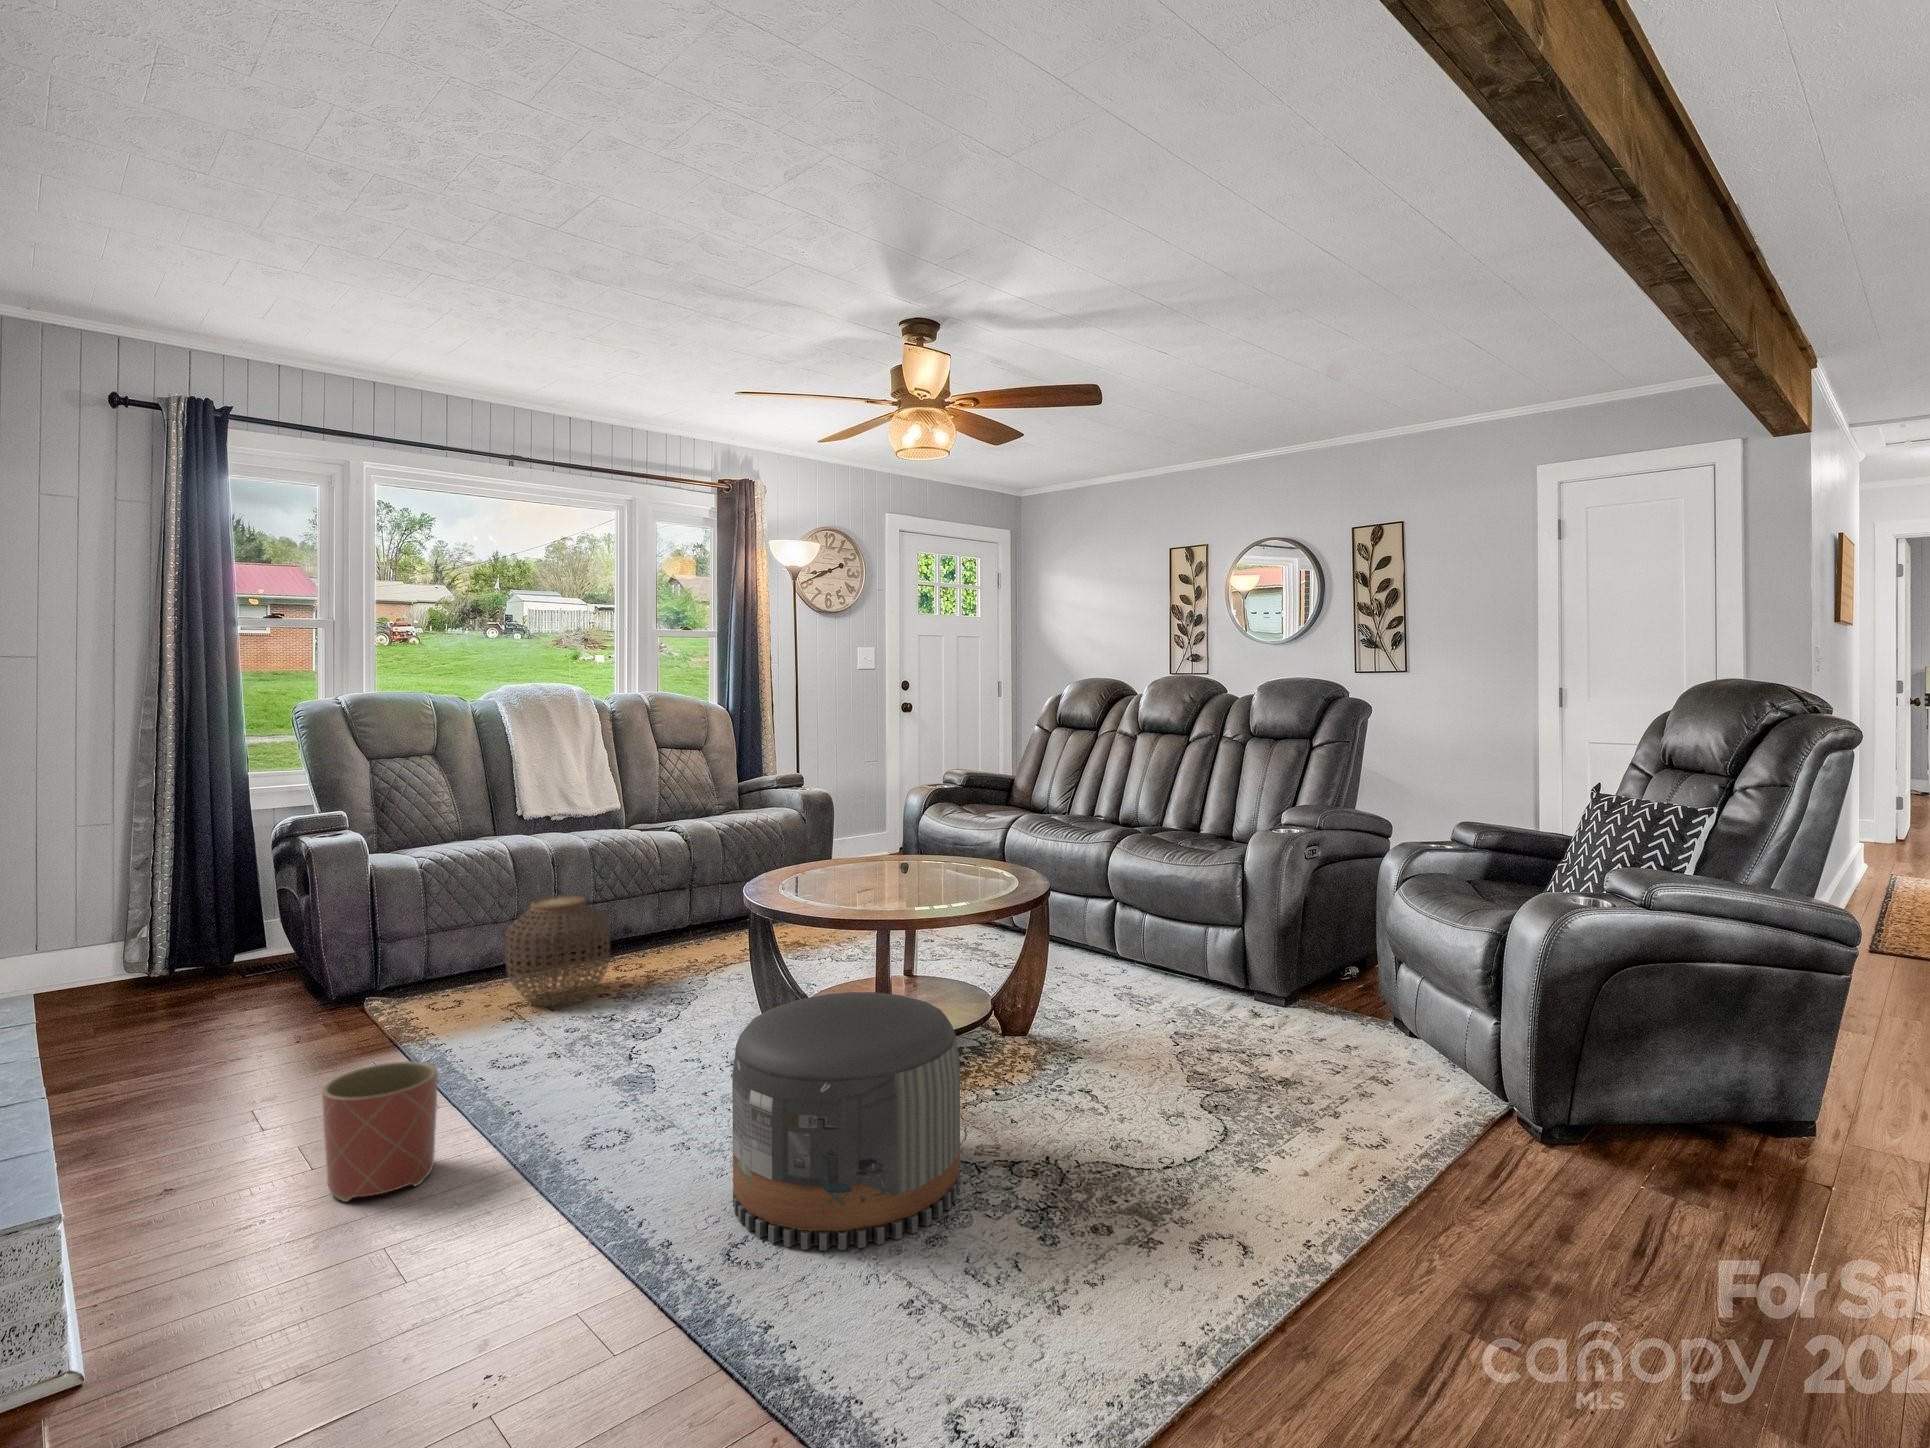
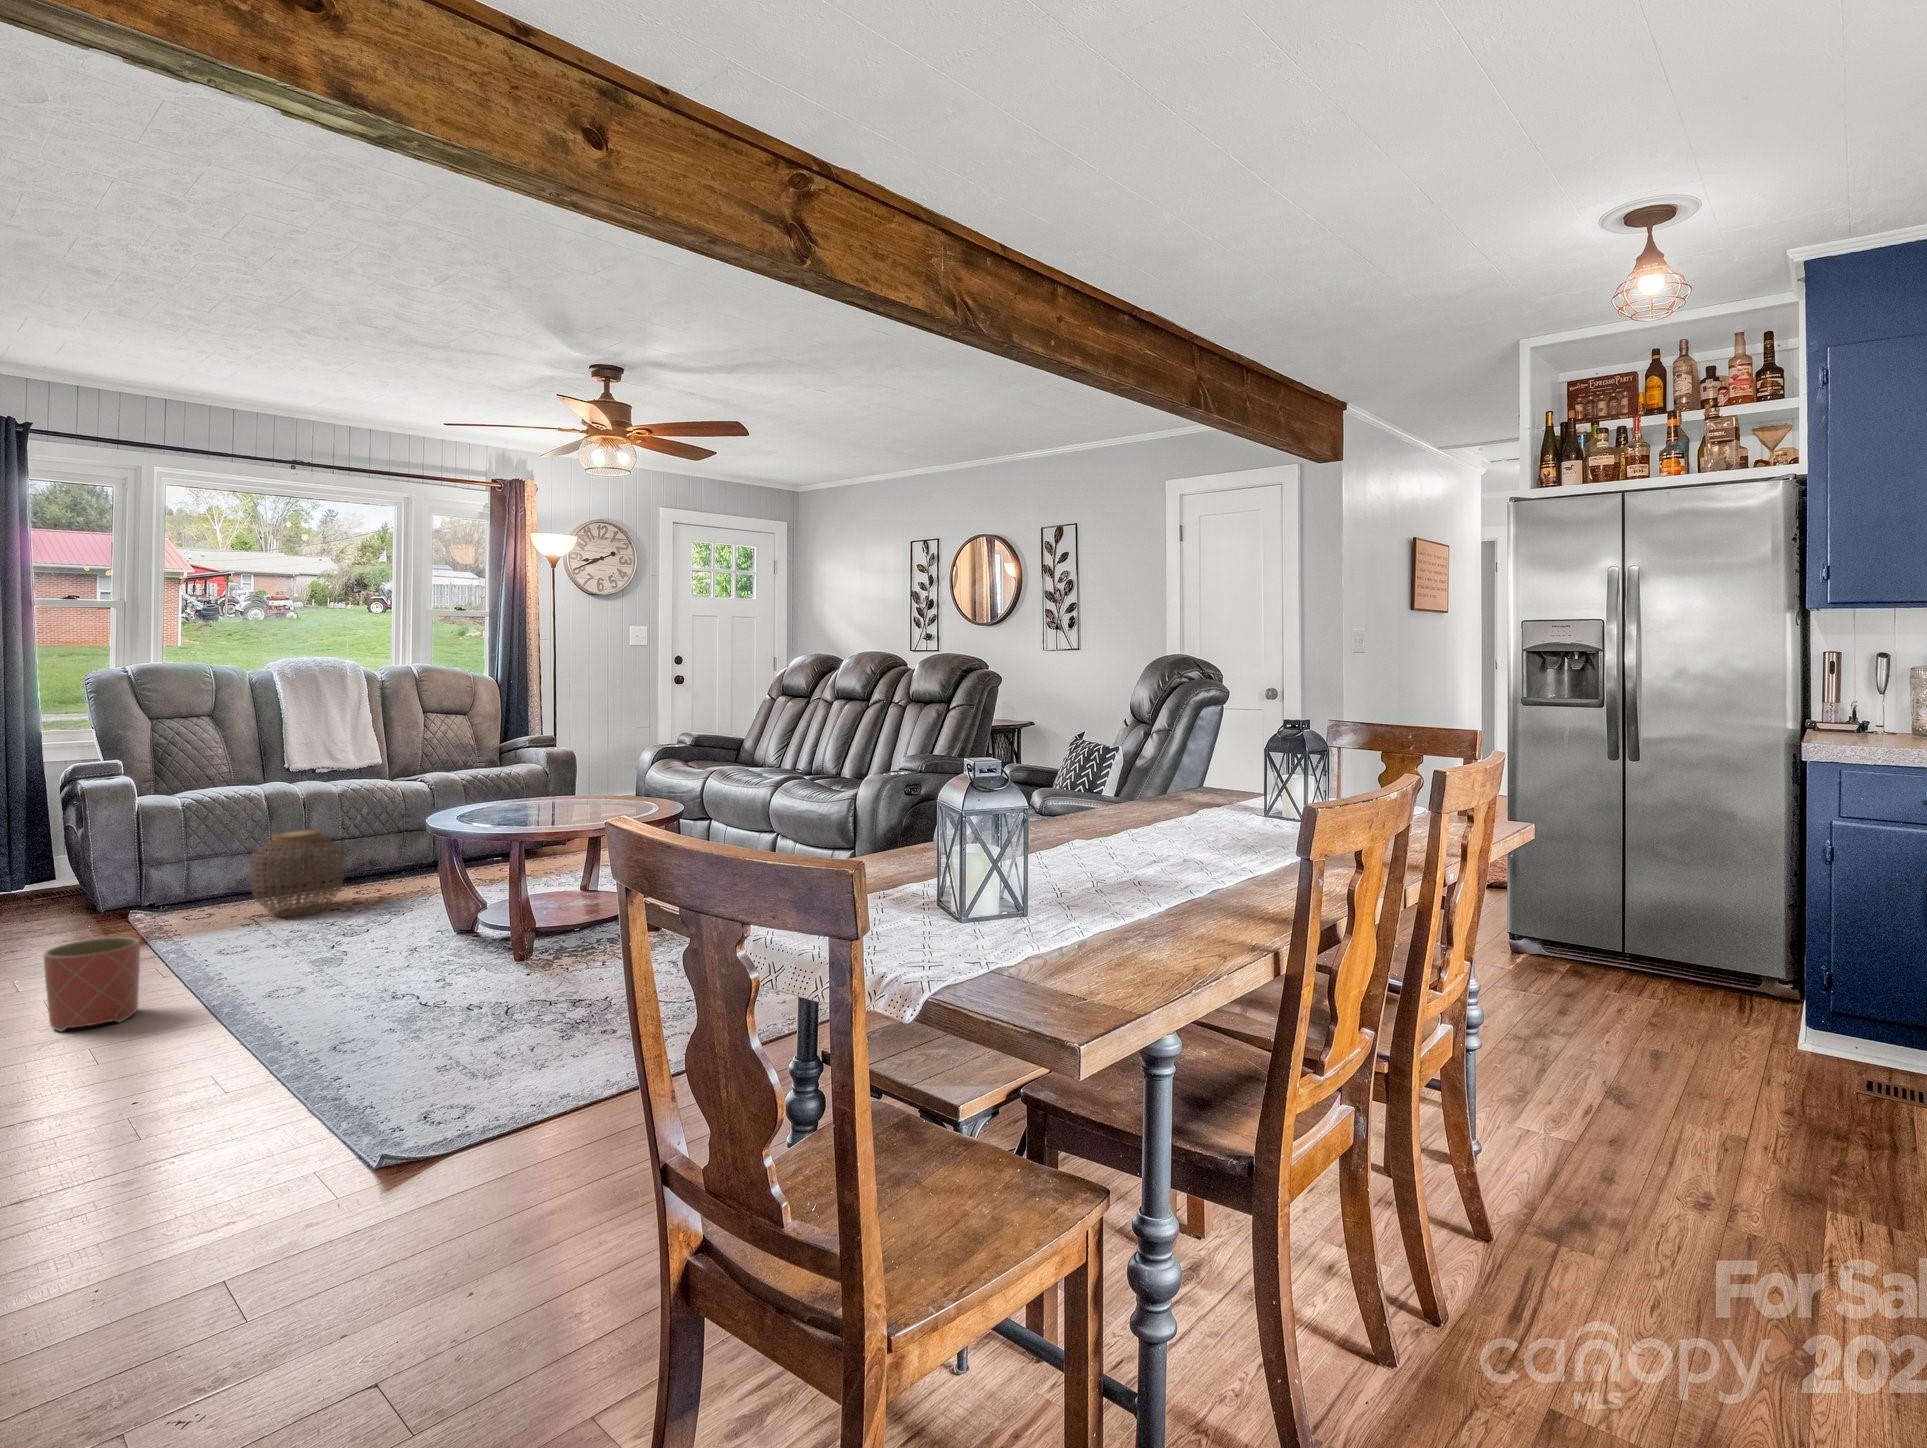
pouf: present [732,992,960,1250] -> none [344,883,528,1049]

